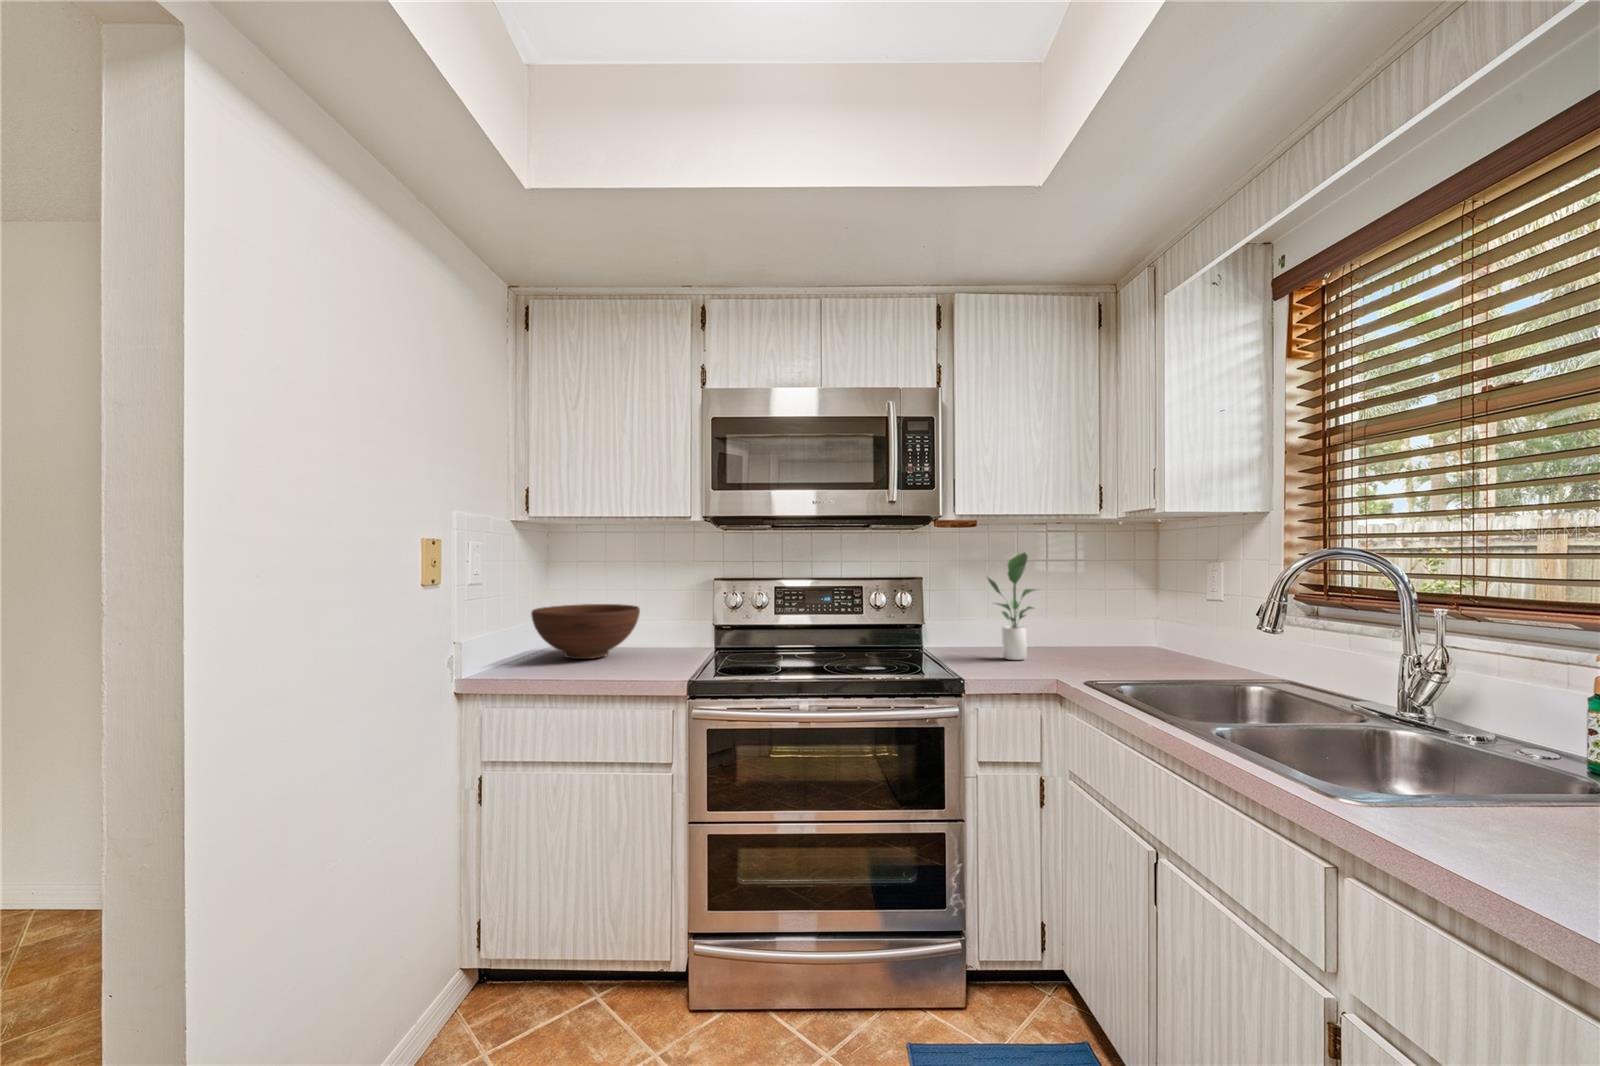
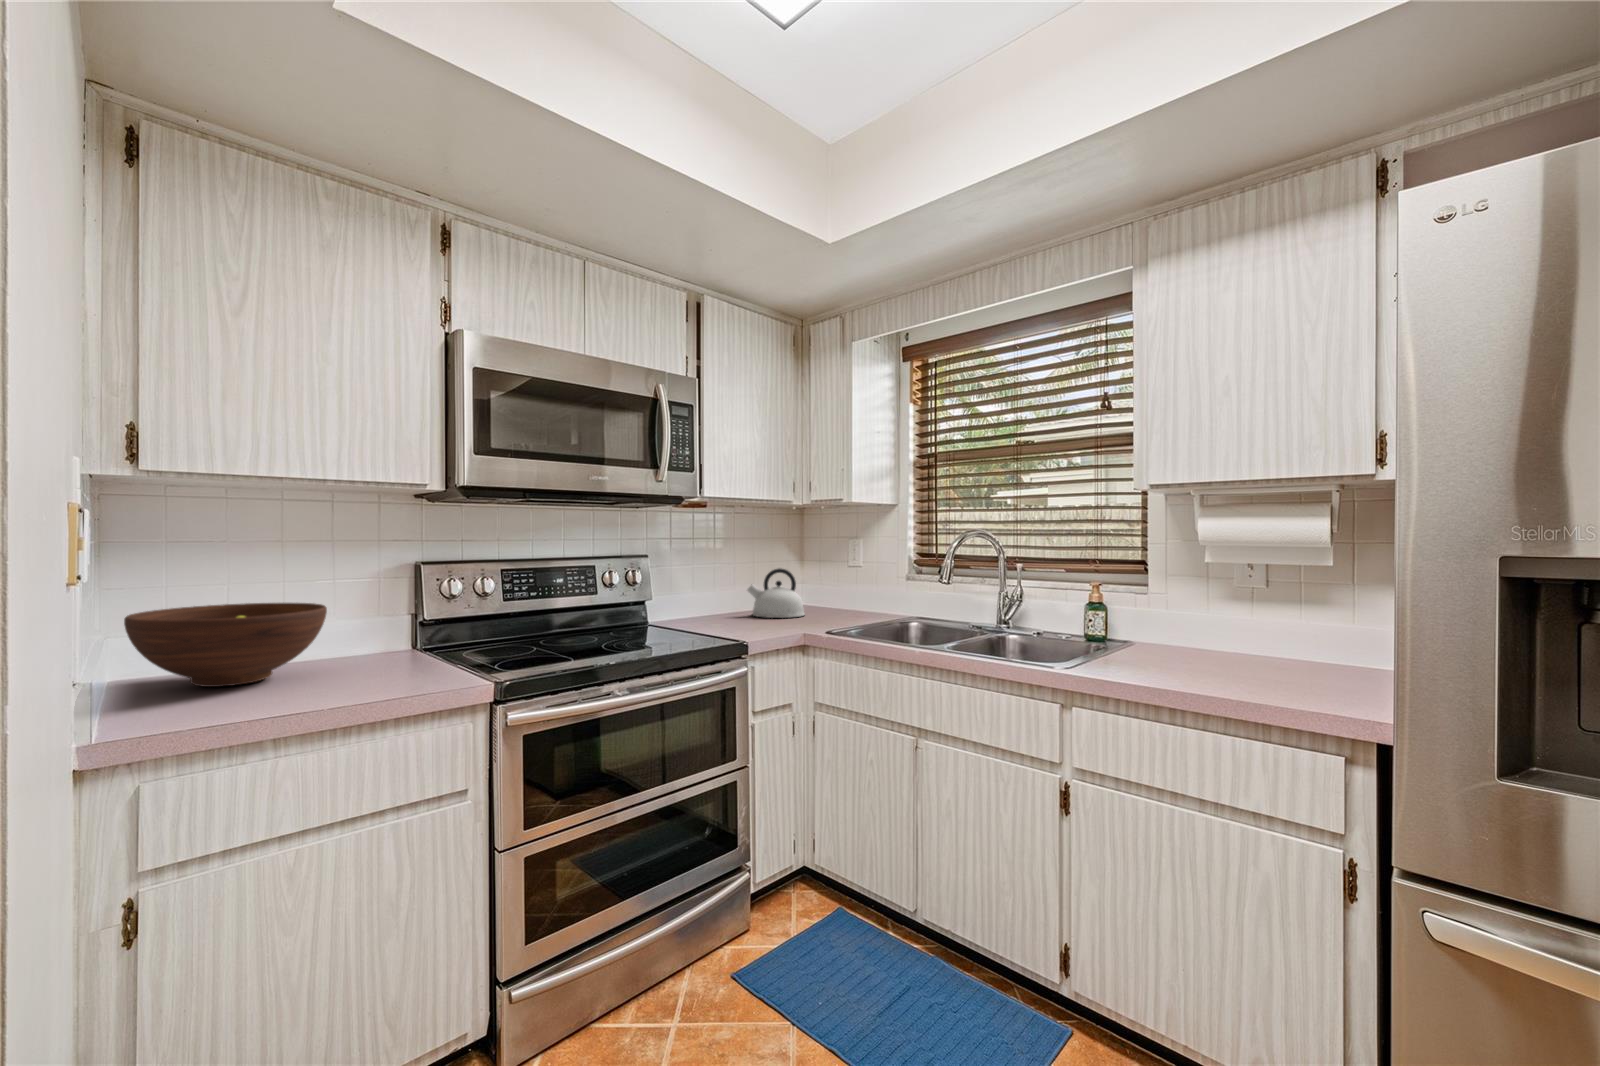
potted plant: present [988,553,1036,660] -> none [704,532,750,626]
kettle: none [1071,596,1149,658] -> present [747,568,805,618]

